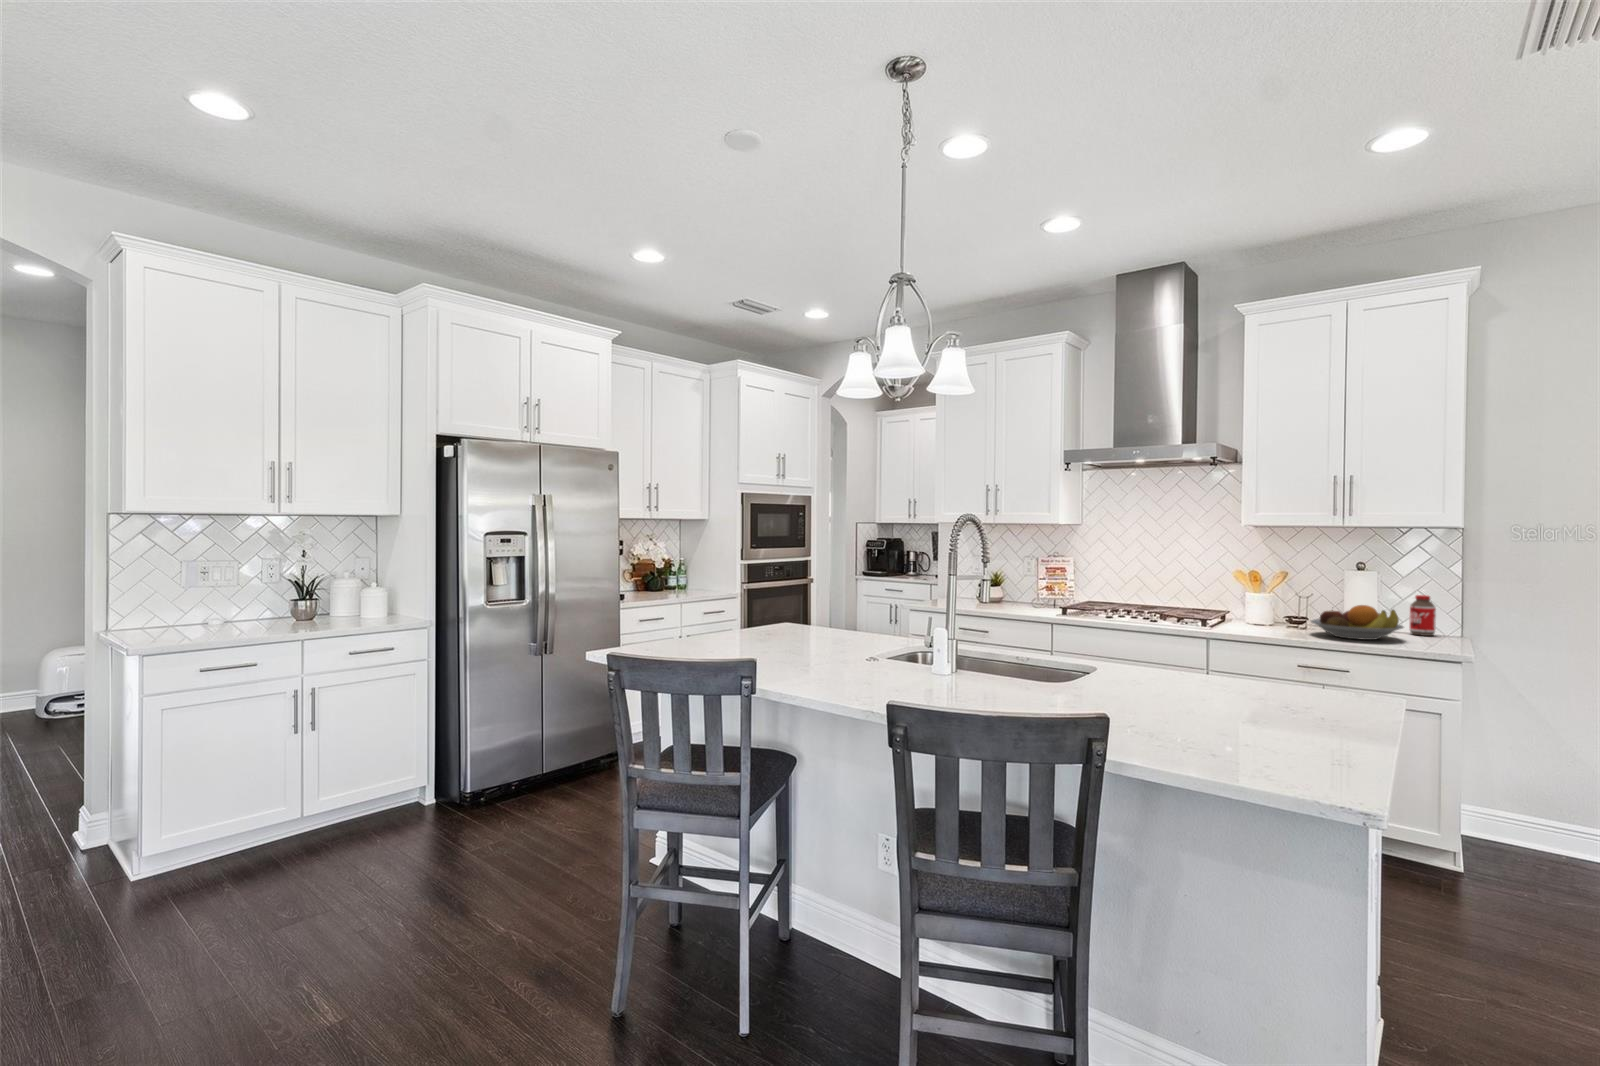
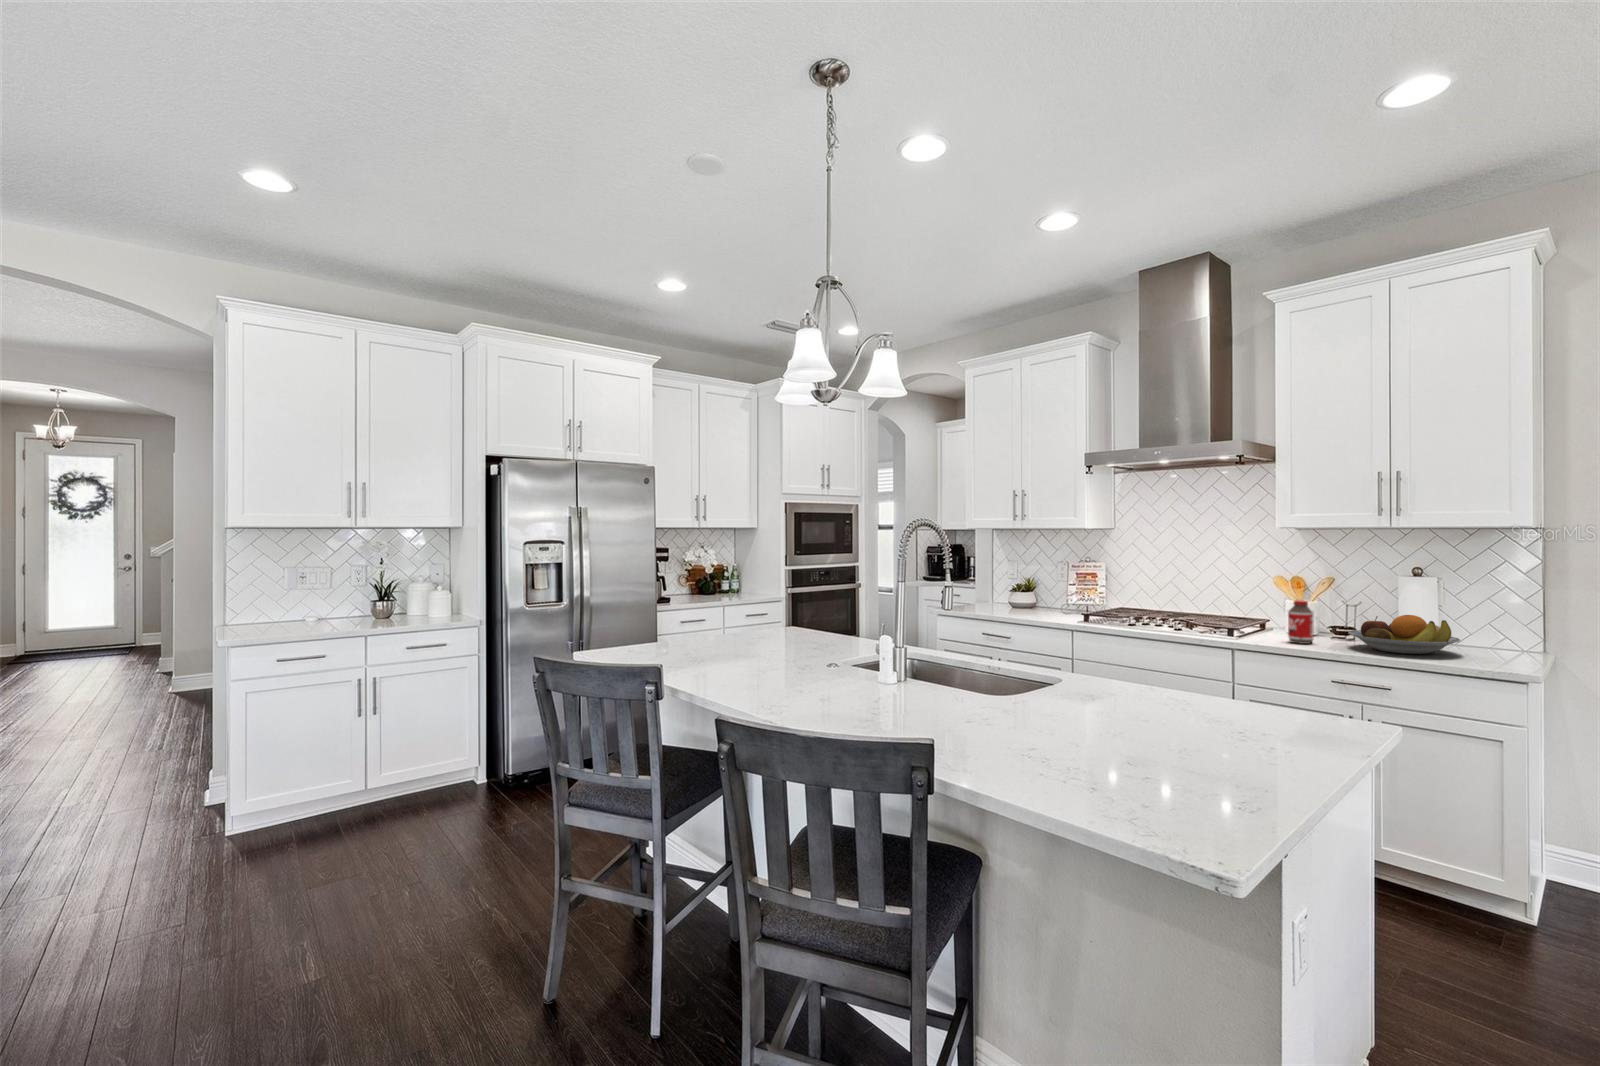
bottle: present [1409,595,1436,636] -> present [1288,600,1314,644]

